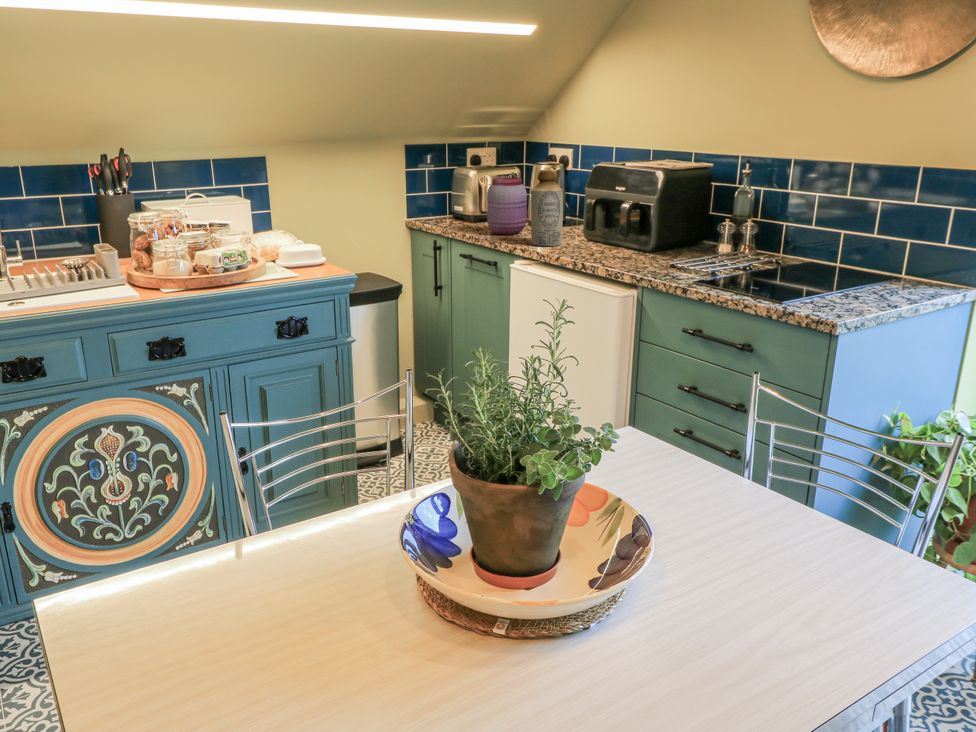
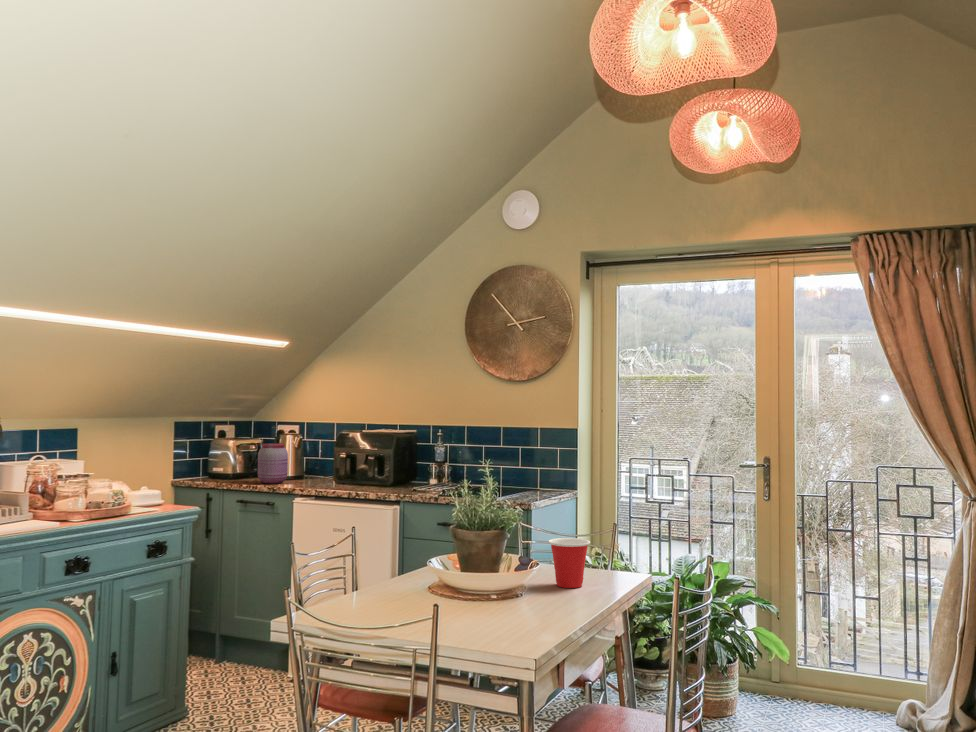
bottle: present [531,170,563,246] -> none [302,435,325,487]
cup: none [701,493,813,630] -> present [548,538,590,588]

